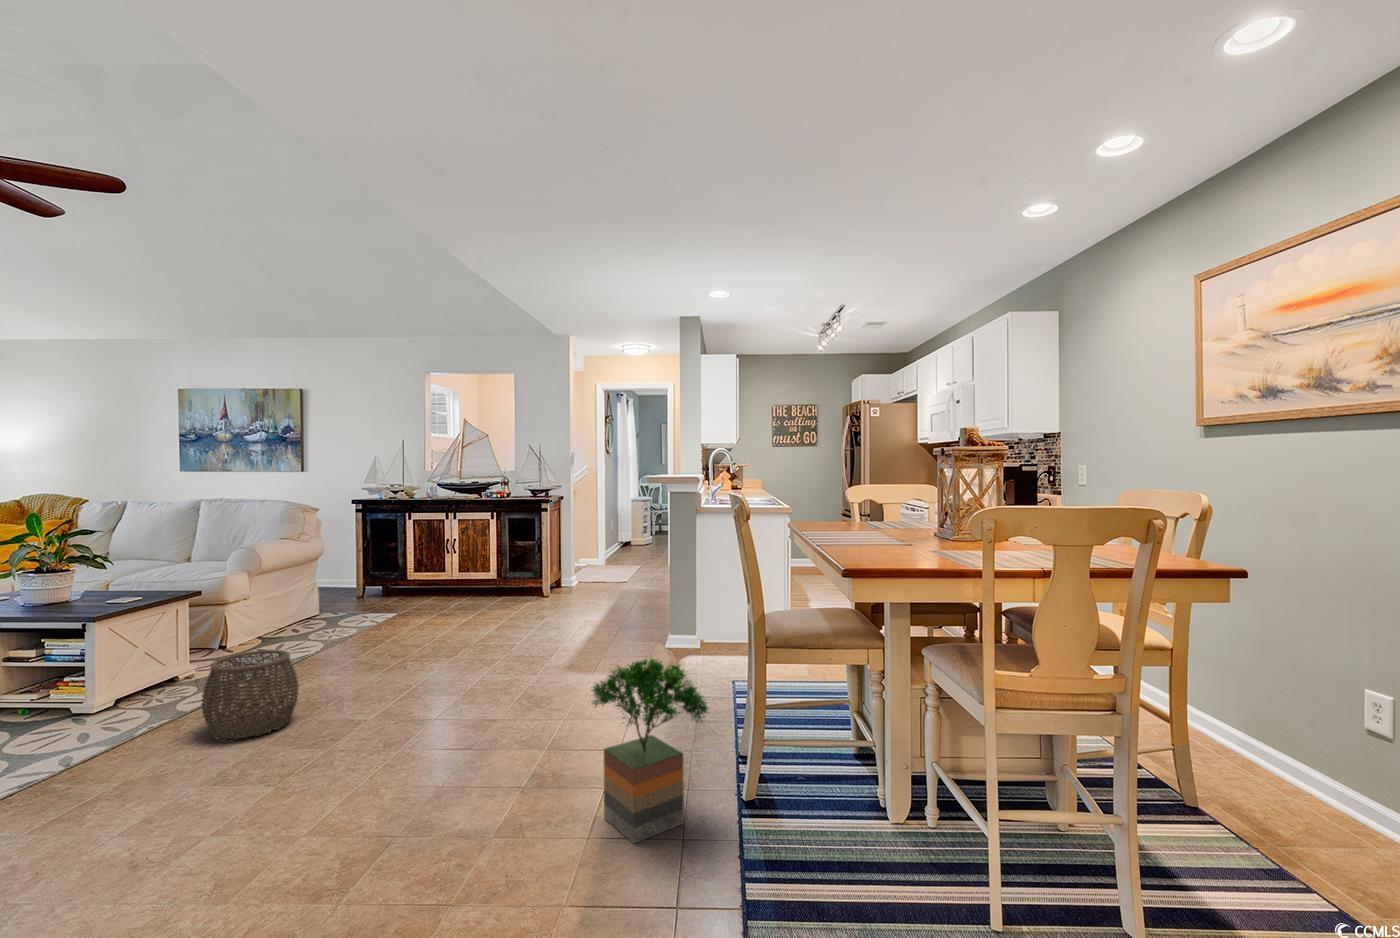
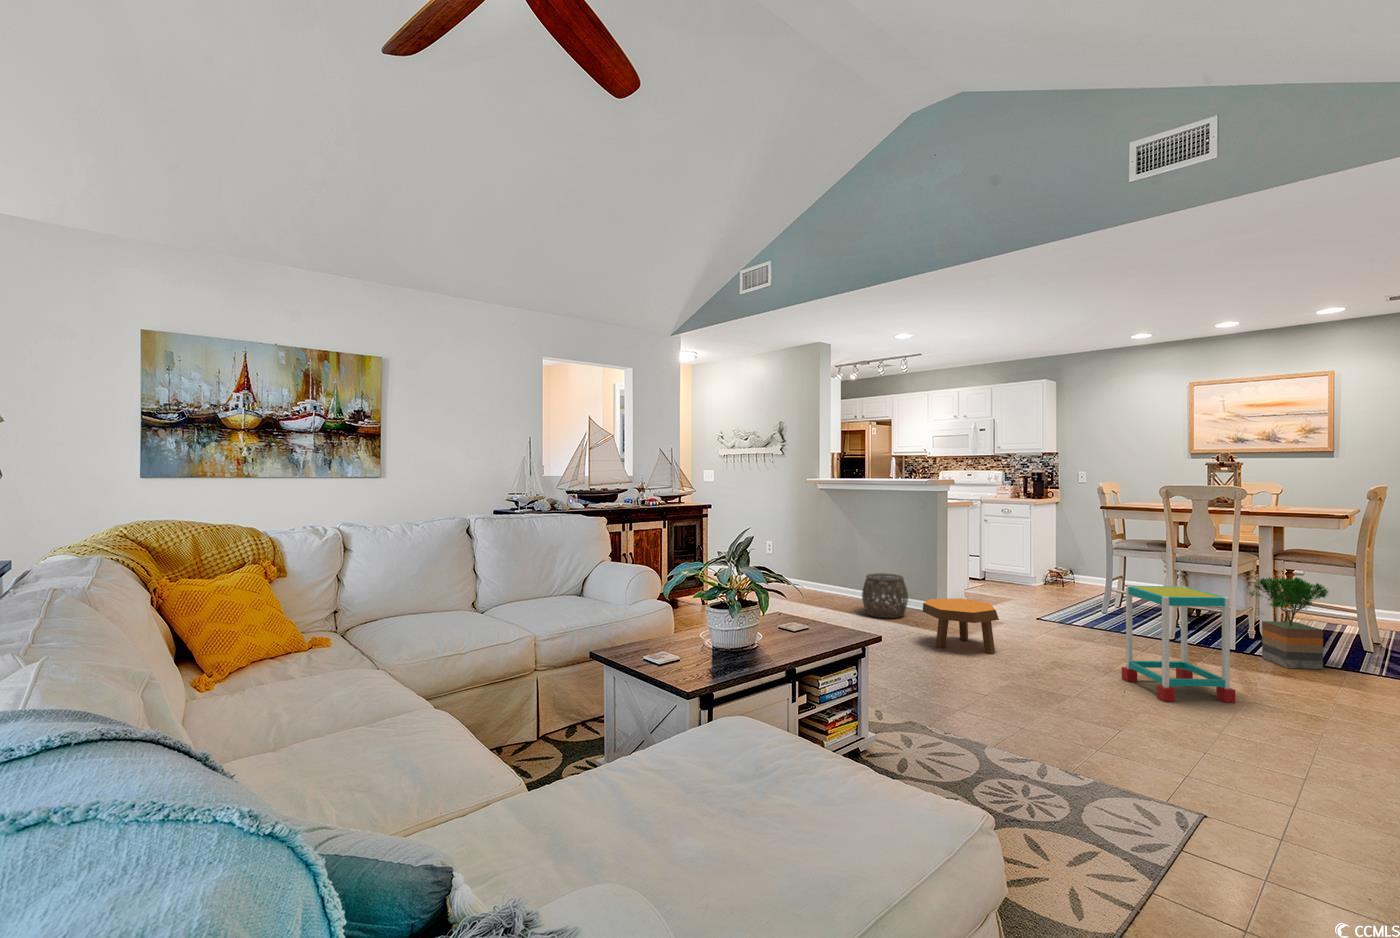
footstool: none [453,616,539,686] -> present [923,598,999,654]
side table: none [333,618,453,795] -> present [1122,586,1235,703]
woven basket: present [201,650,299,740] -> present [862,573,908,618]

